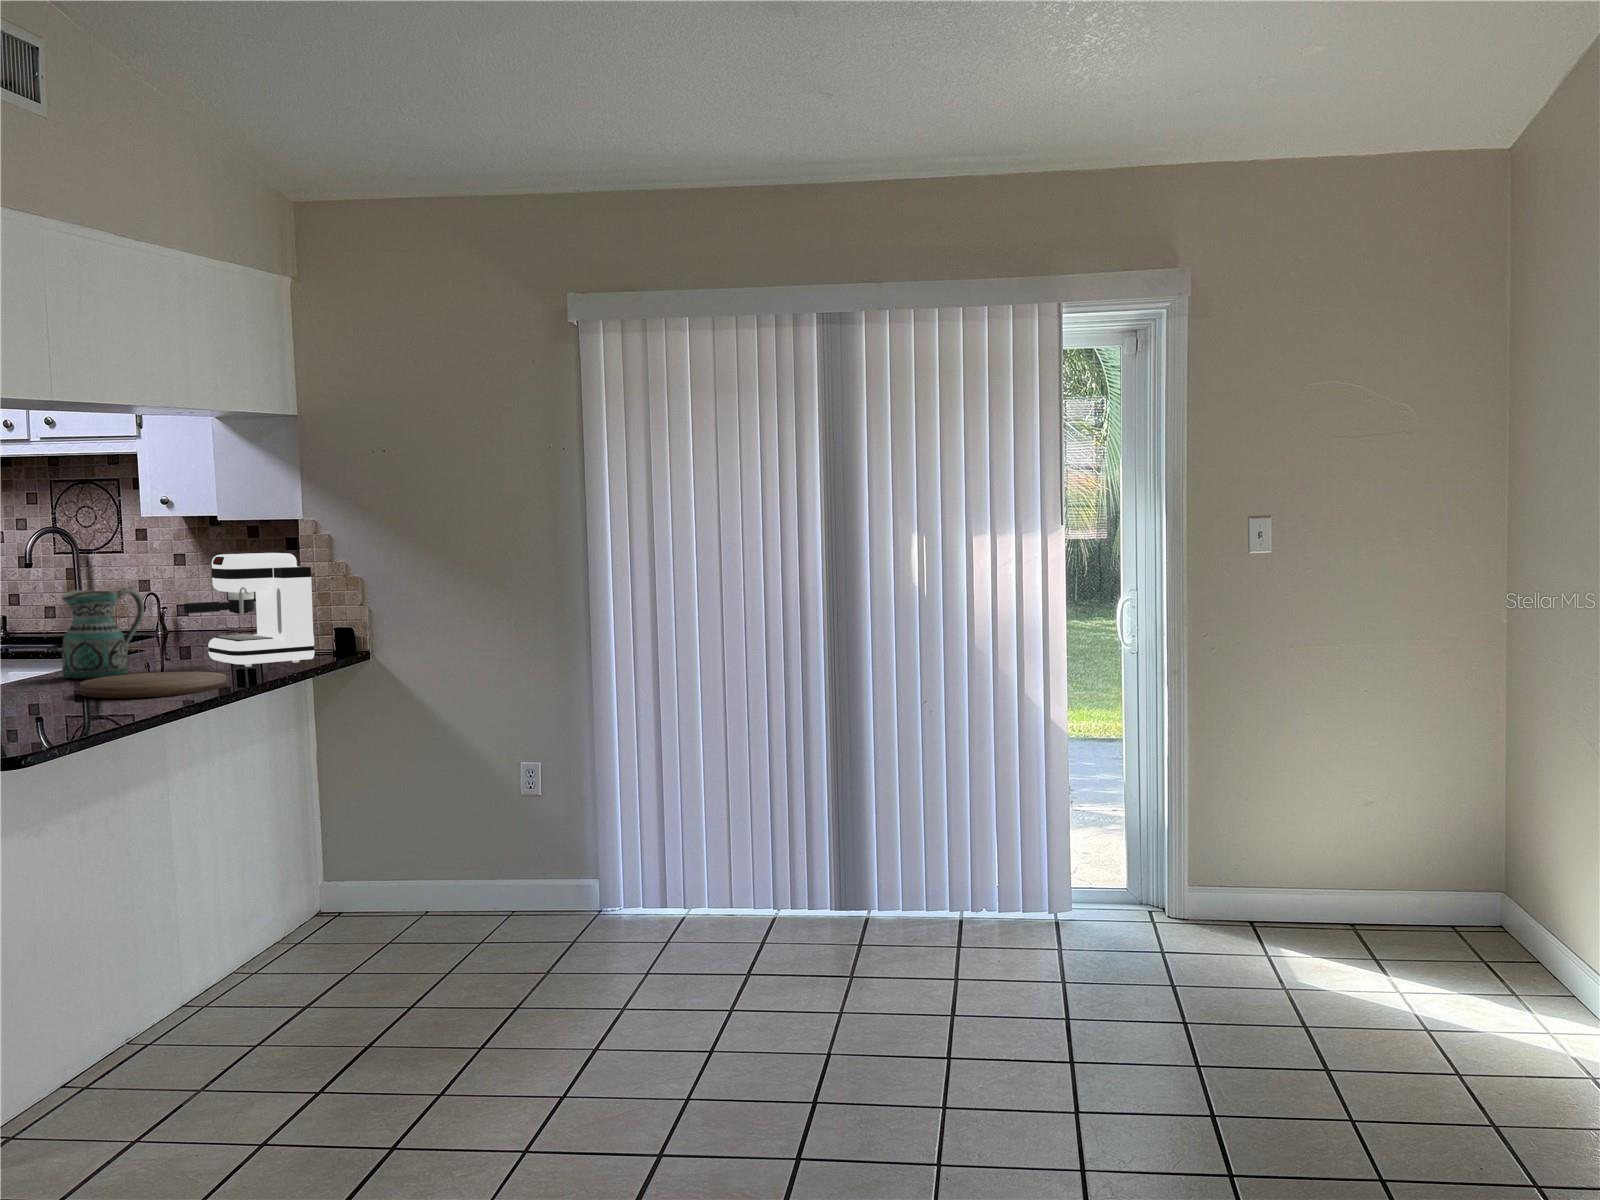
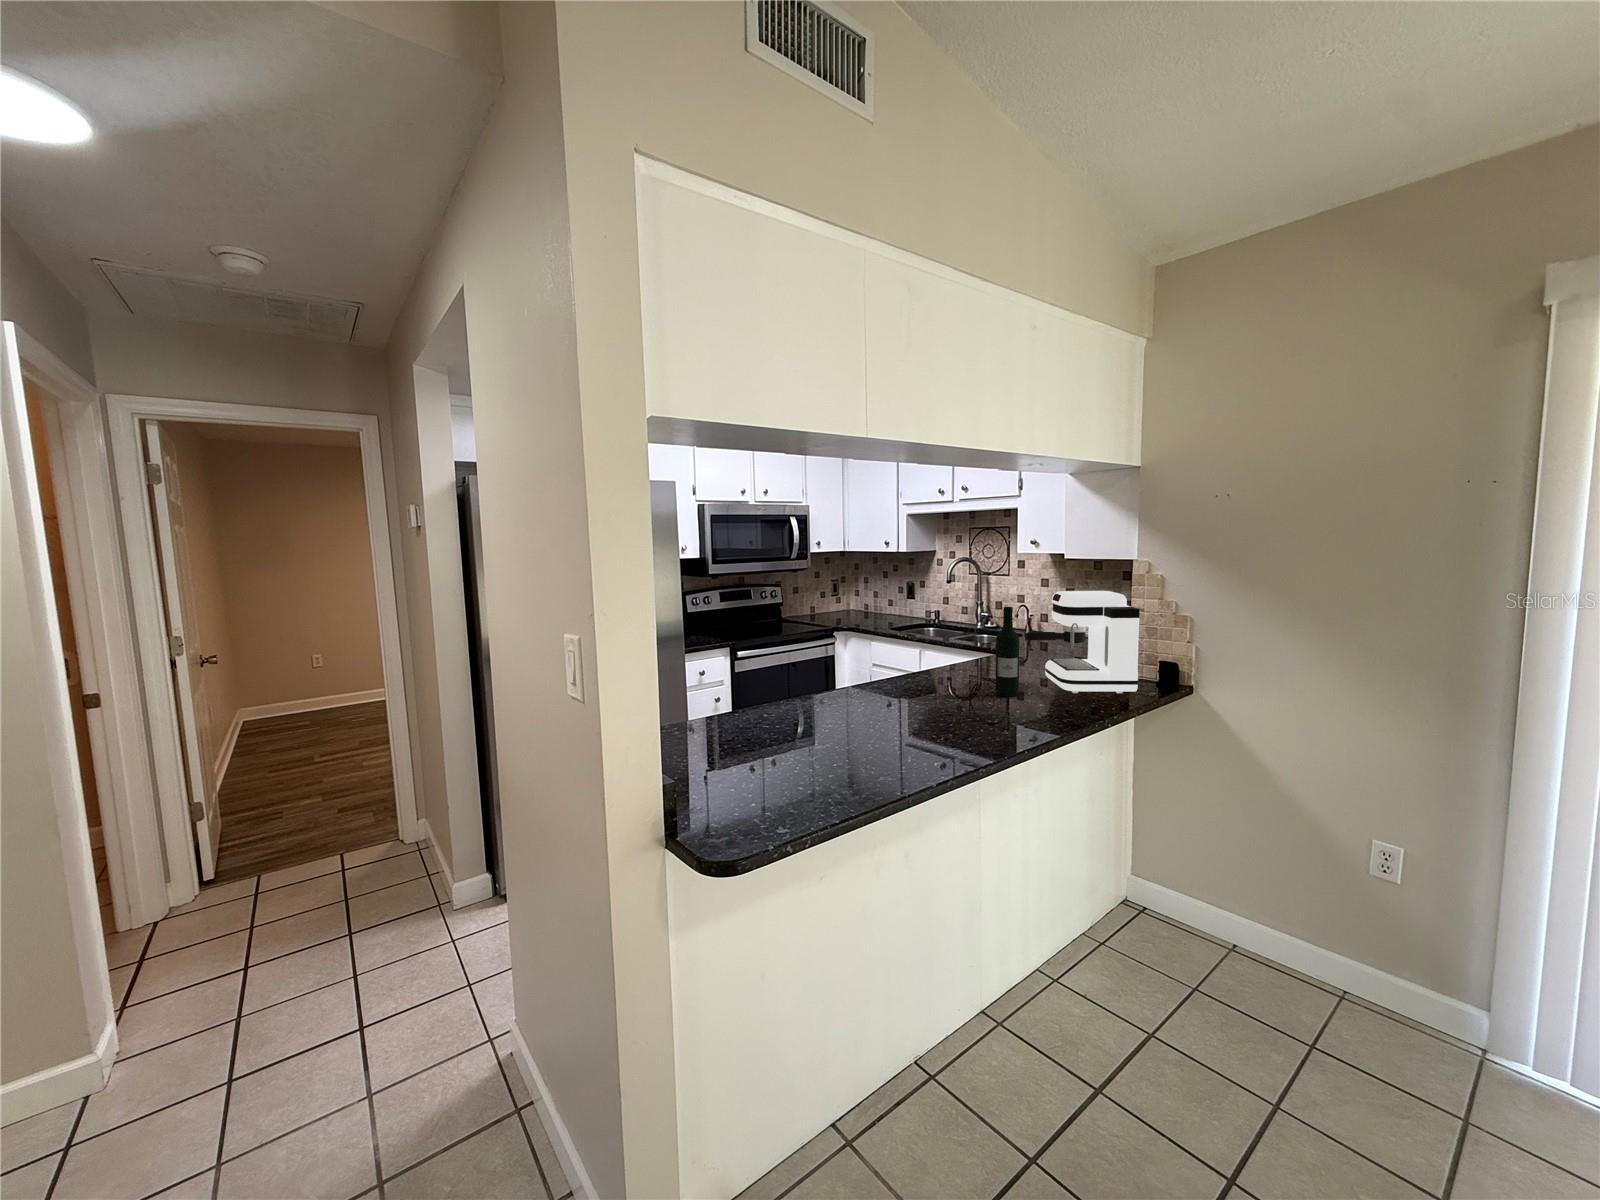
wine bottle: none [153,570,184,677] -> present [995,607,1019,697]
ceramic pitcher: present [62,588,144,678] -> none [934,615,997,686]
cutting board: present [80,672,226,698] -> none [920,696,1044,738]

